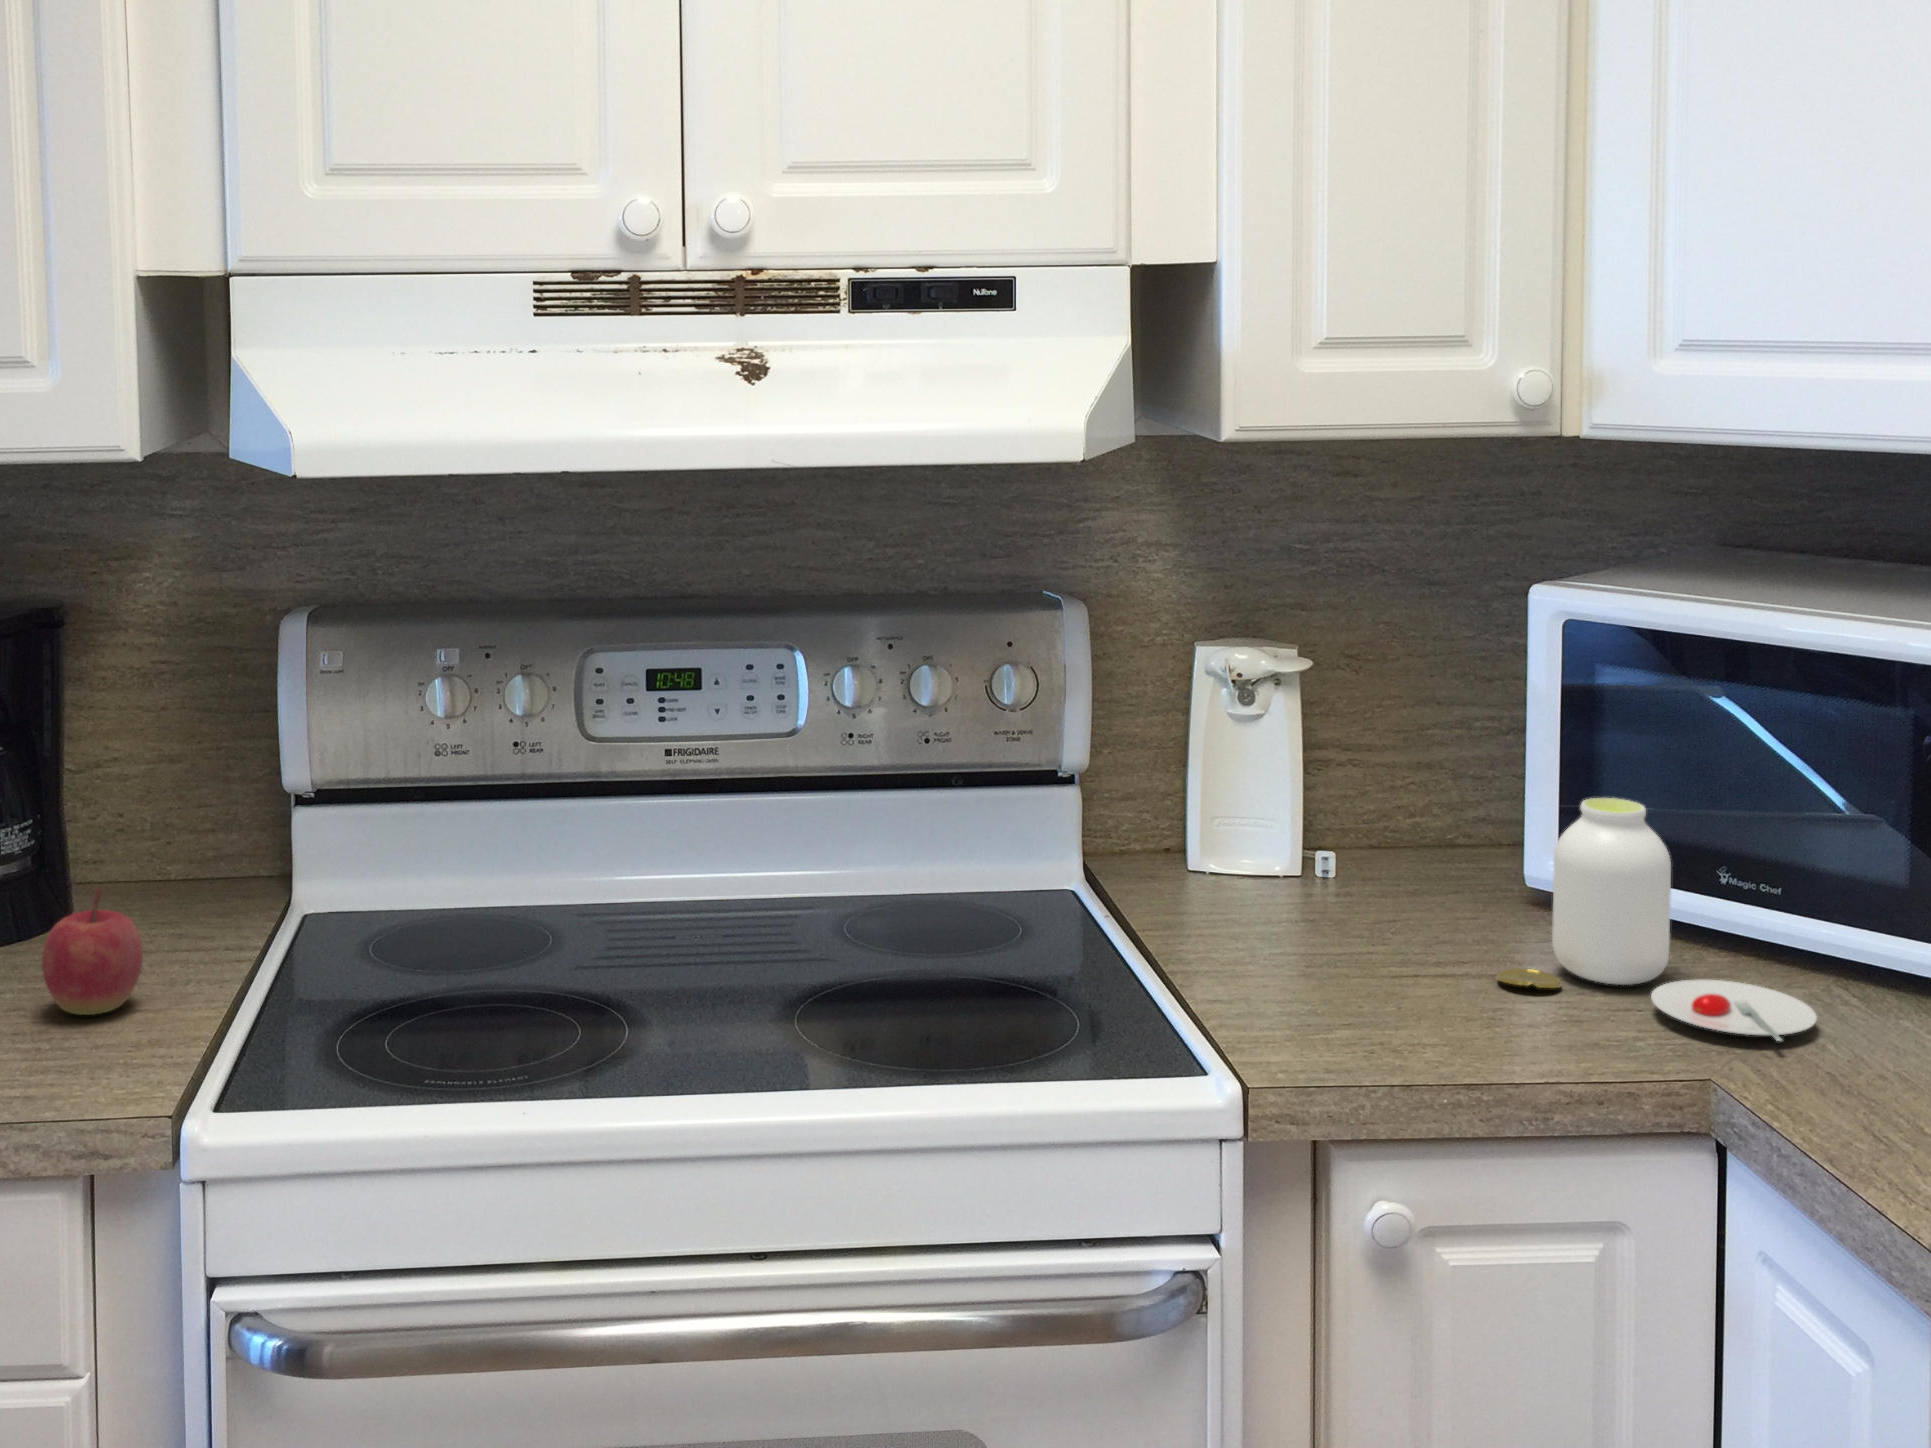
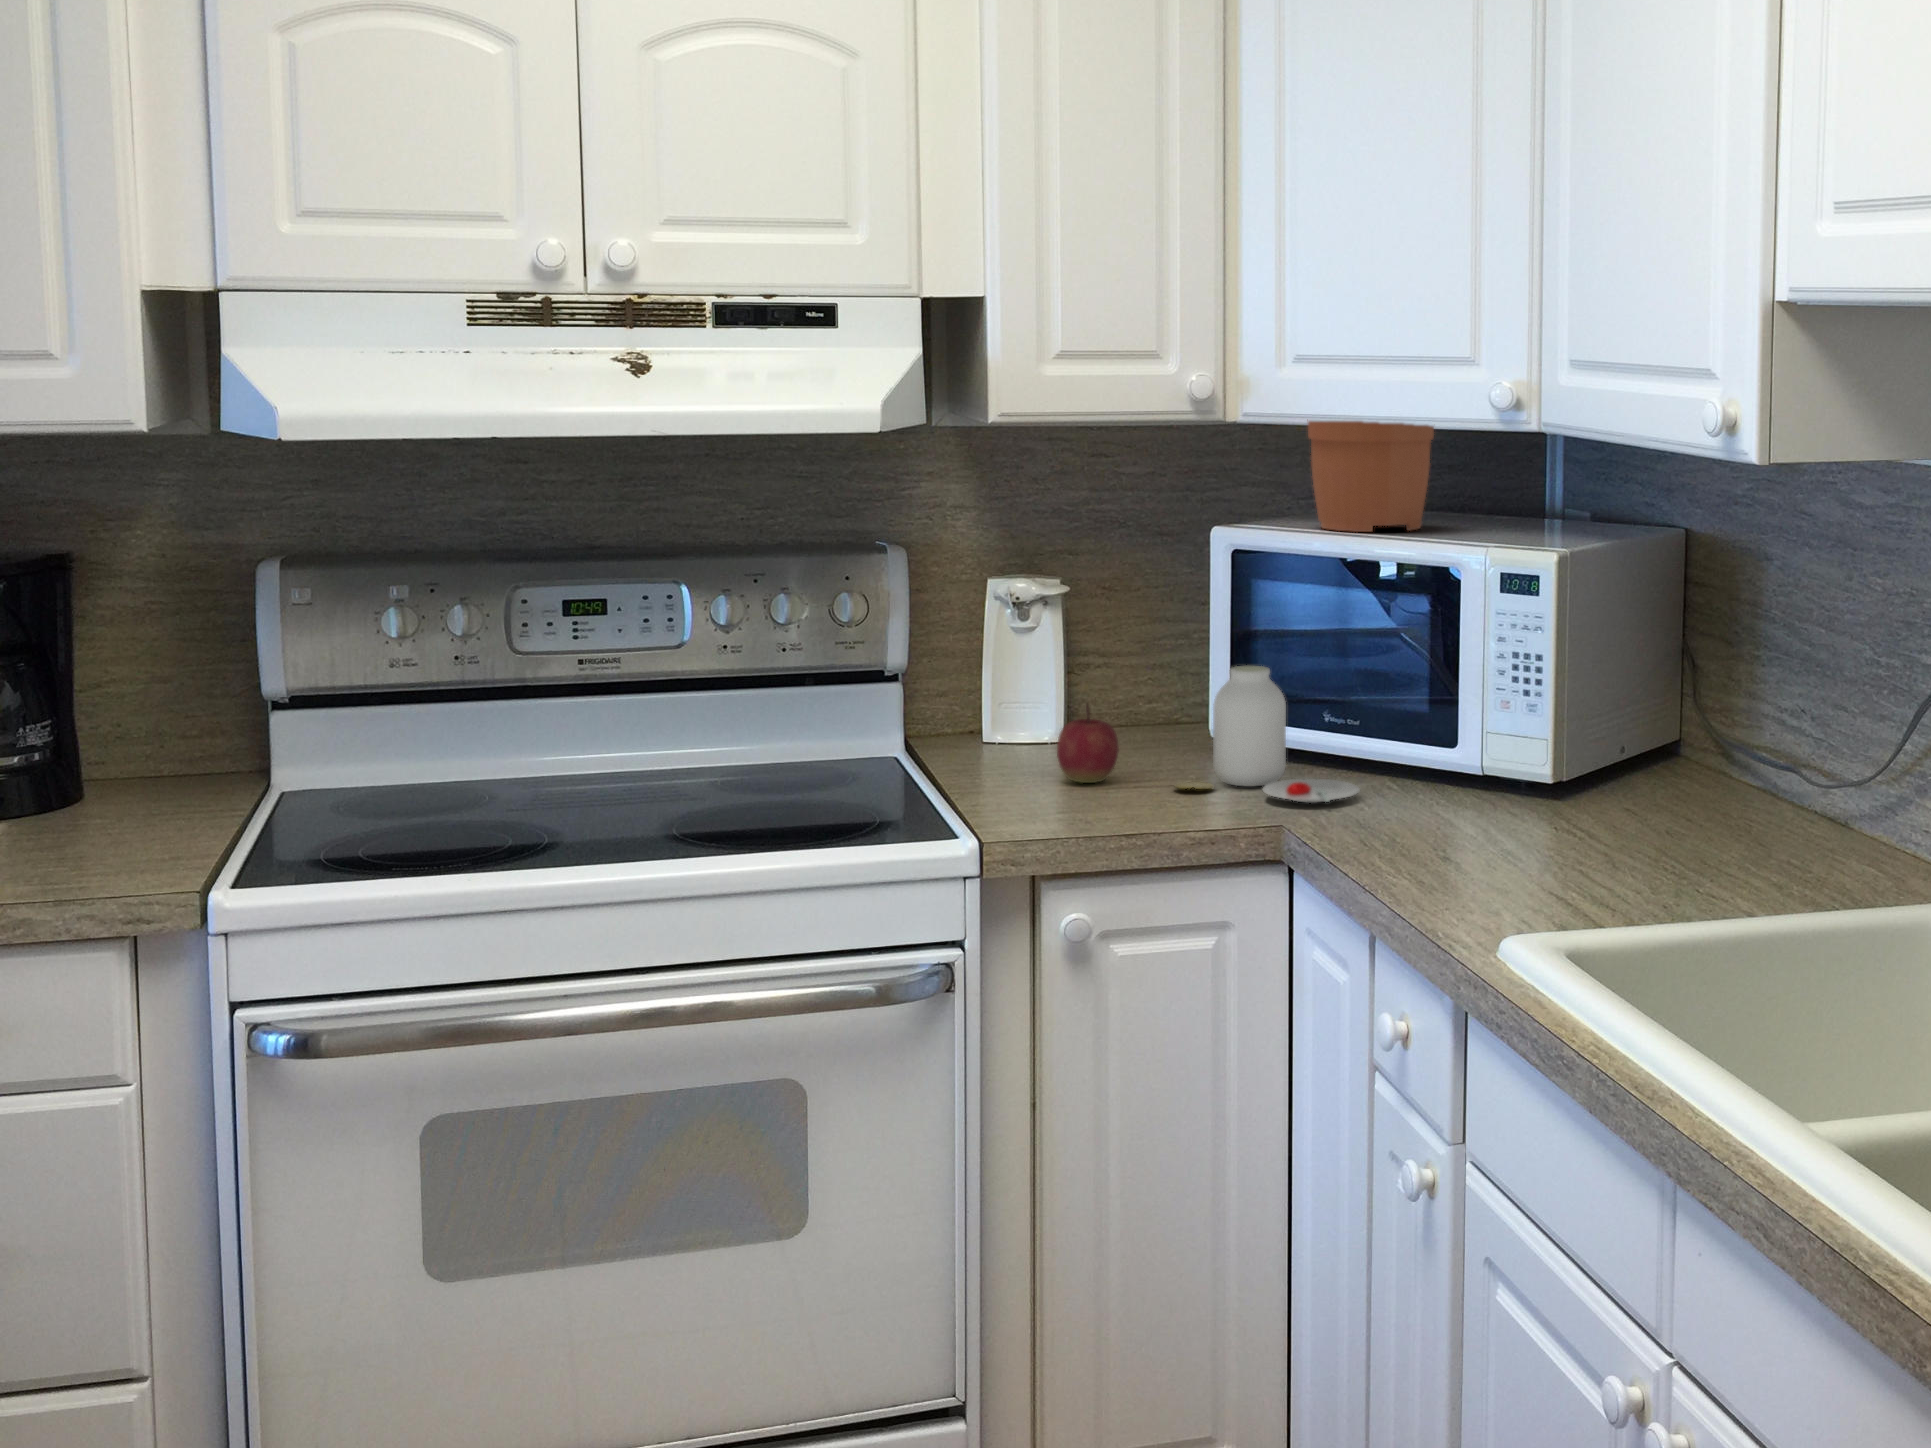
plant pot: none [1676,316,1894,600] -> present [1308,421,1434,532]
apple: present [42,888,143,1015] -> present [1057,705,1119,783]

